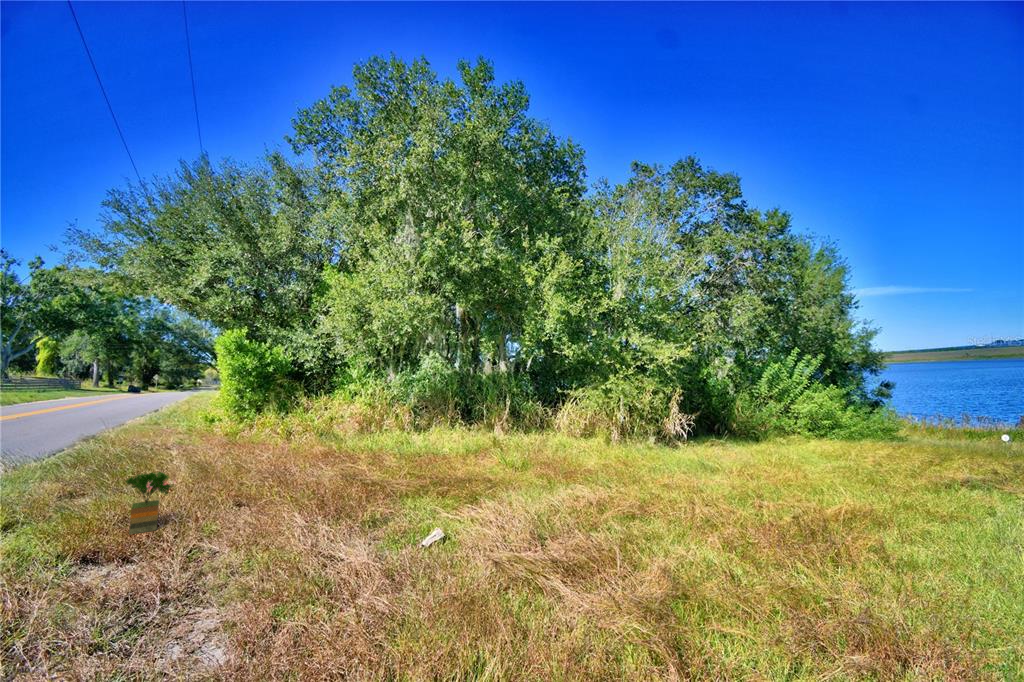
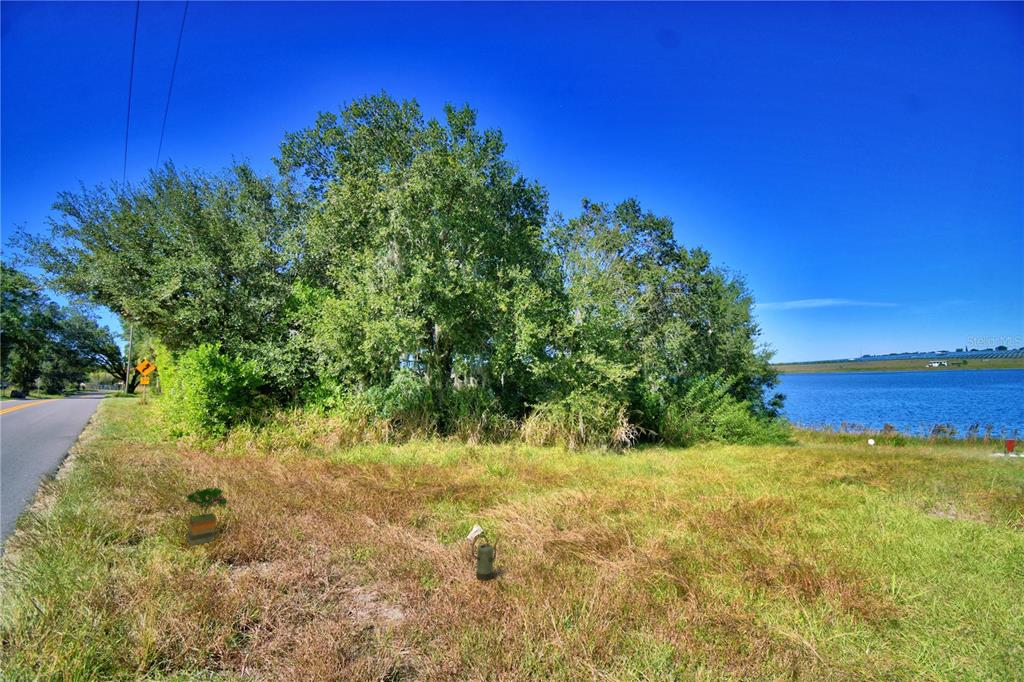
watering can: none [402,540,445,598] -> present [472,535,499,581]

